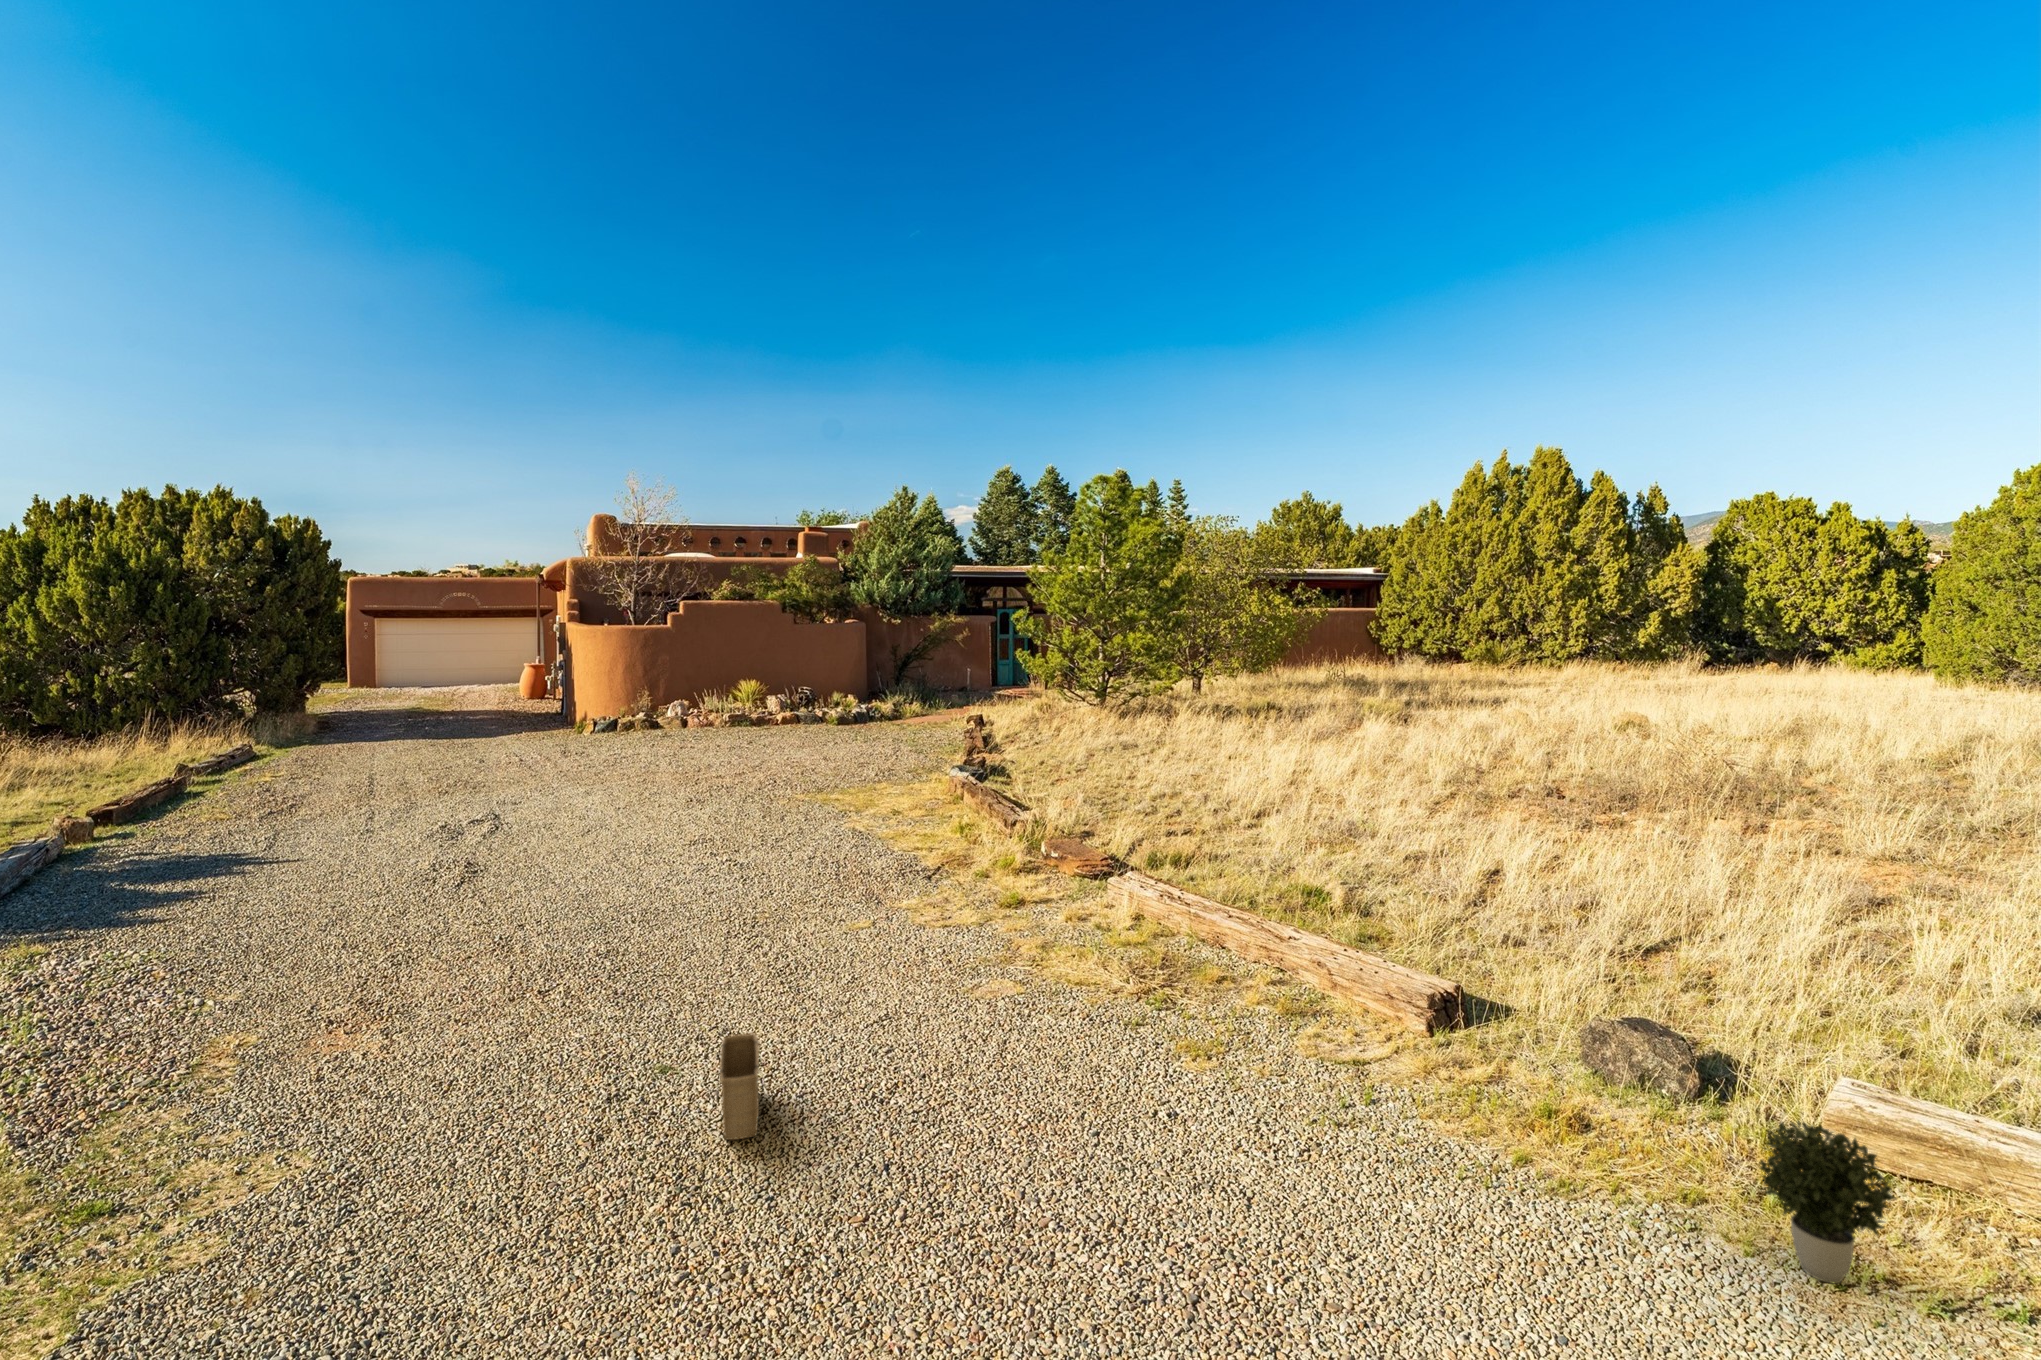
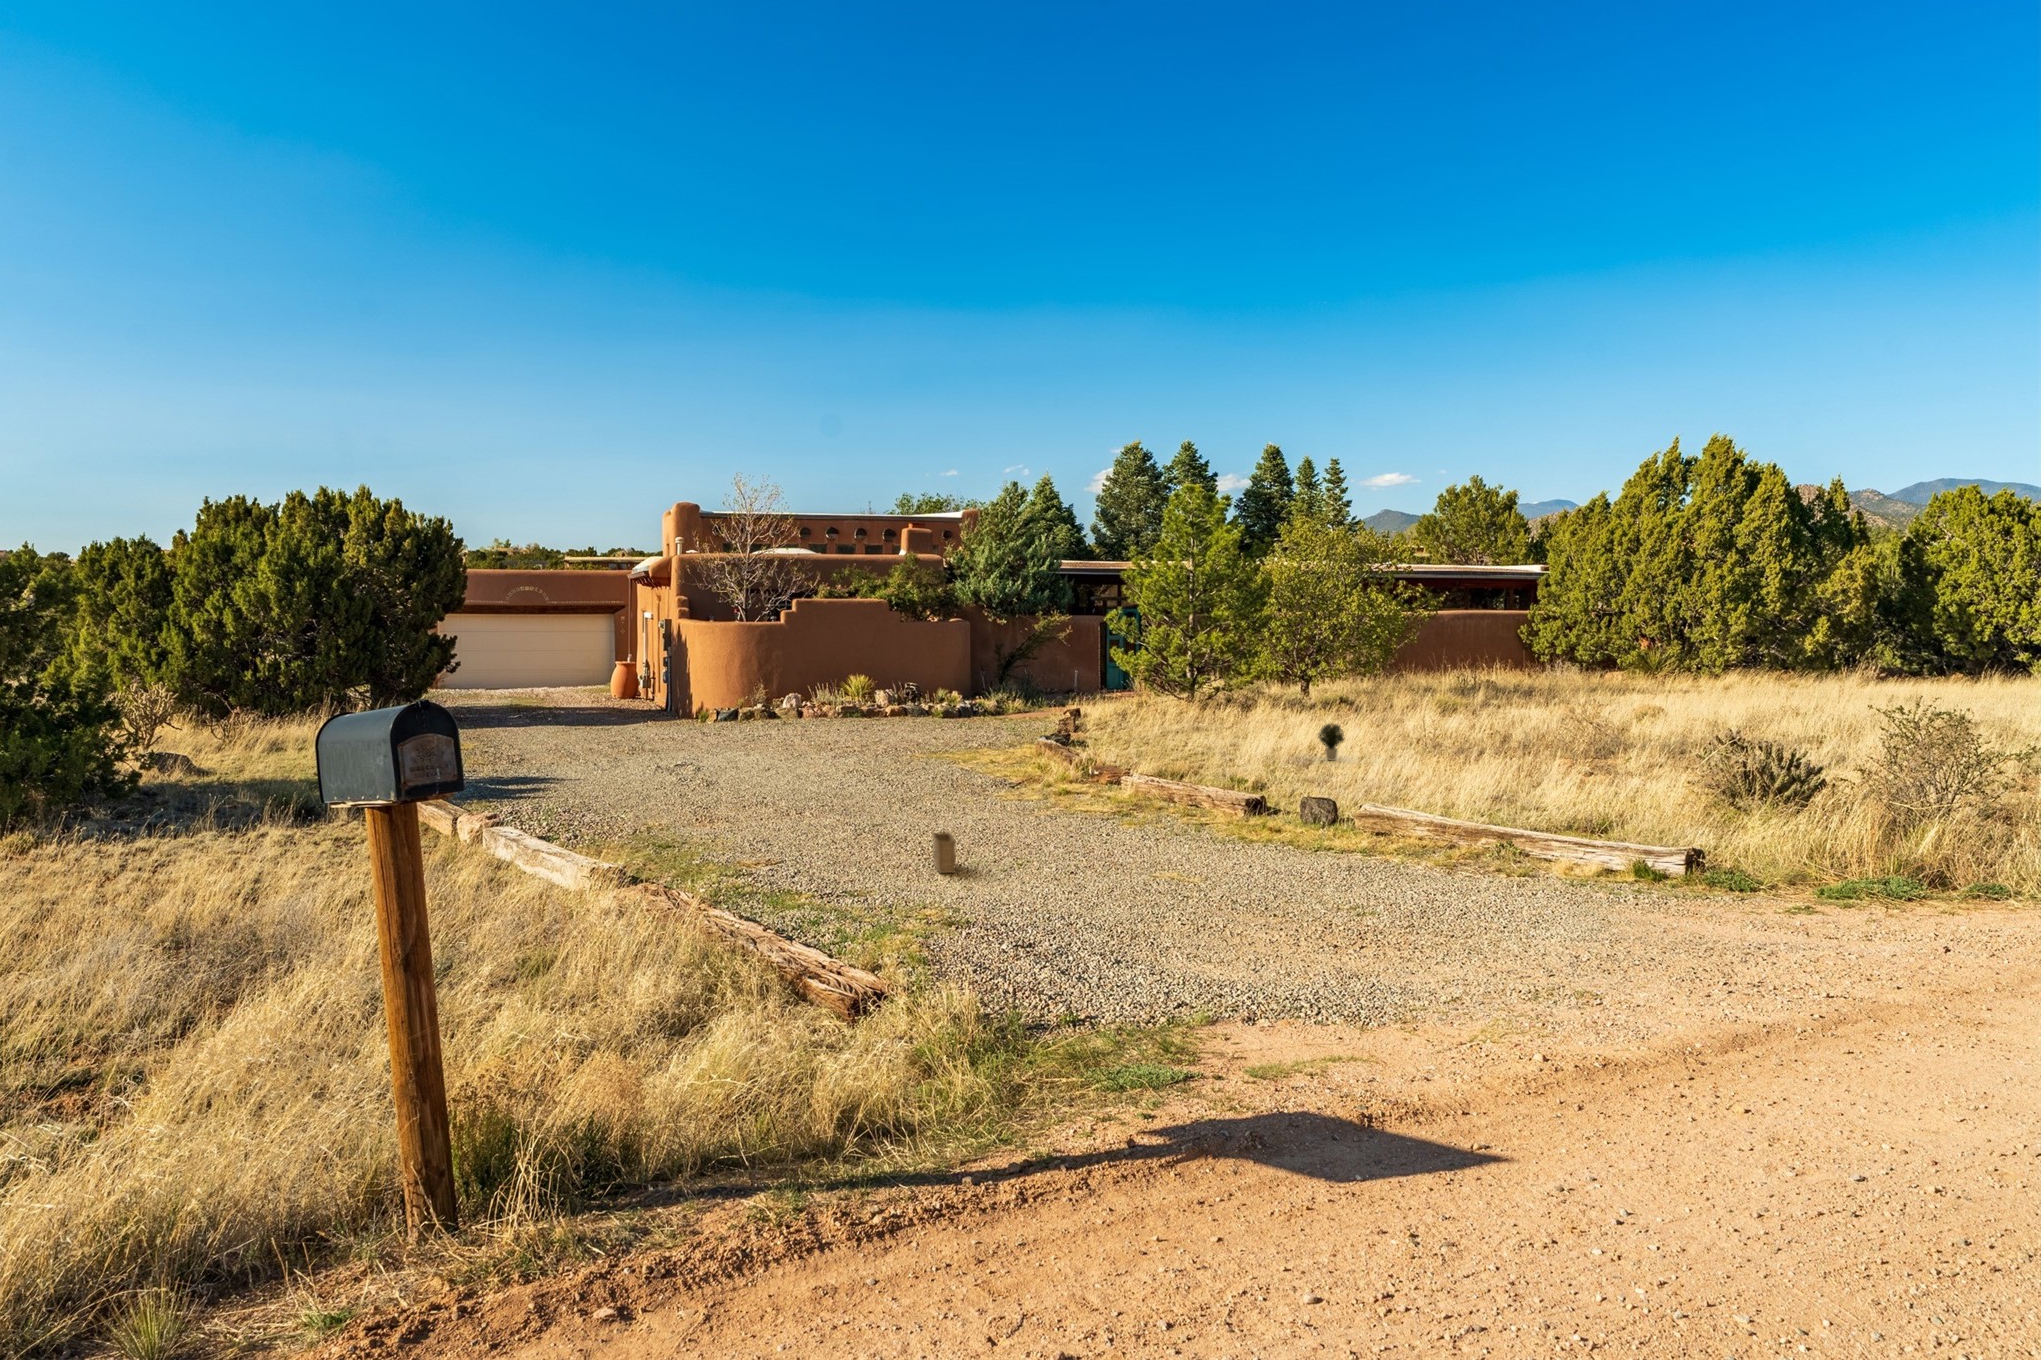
potted plant: present [1759,1121,1896,1283] -> present [1318,724,1344,761]

